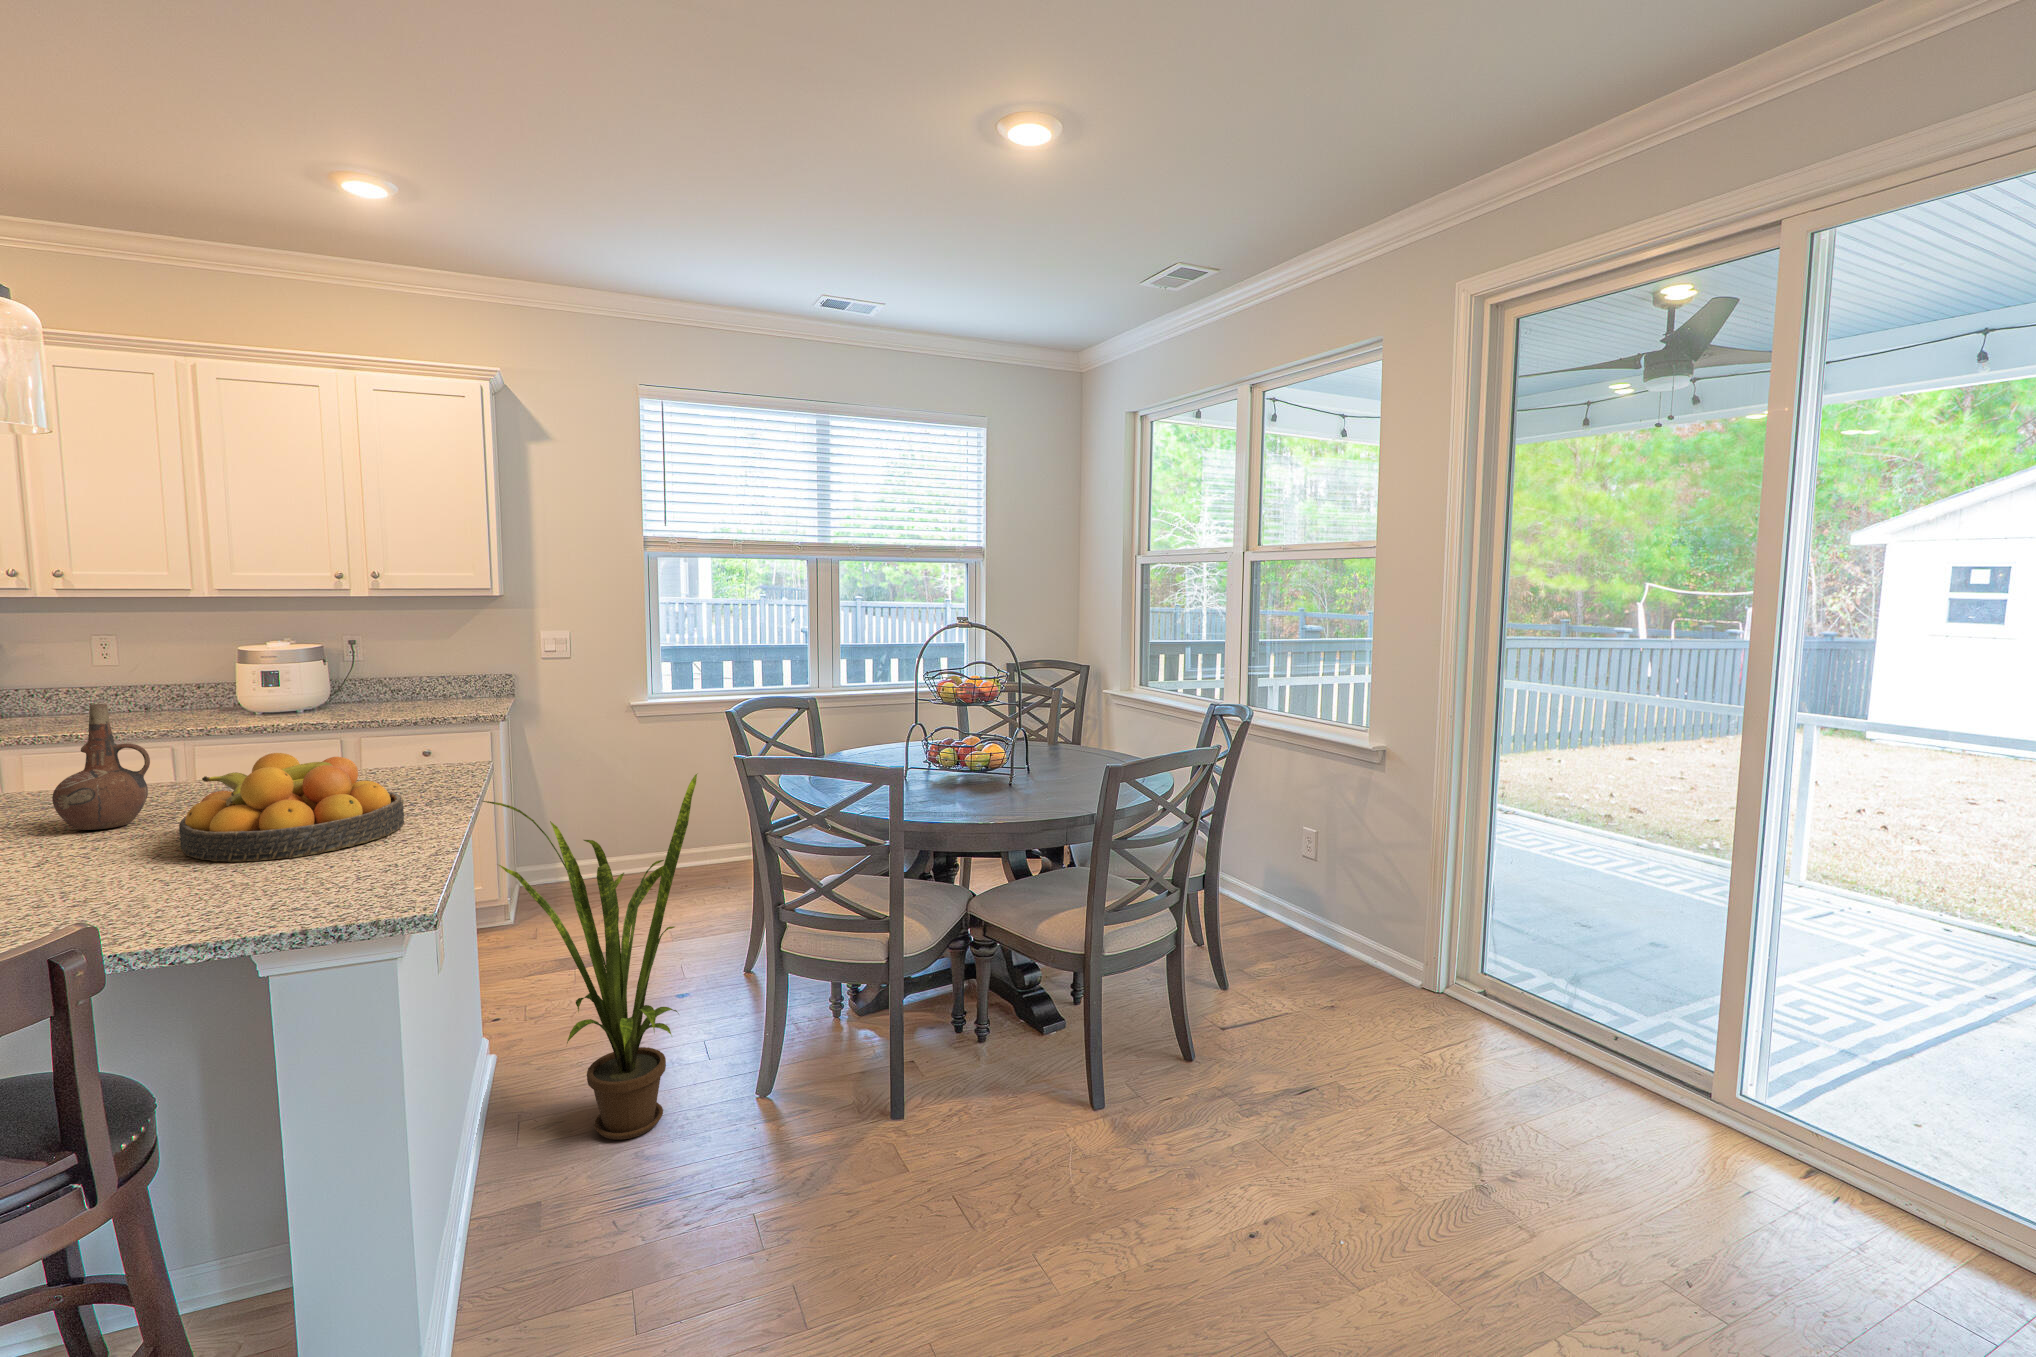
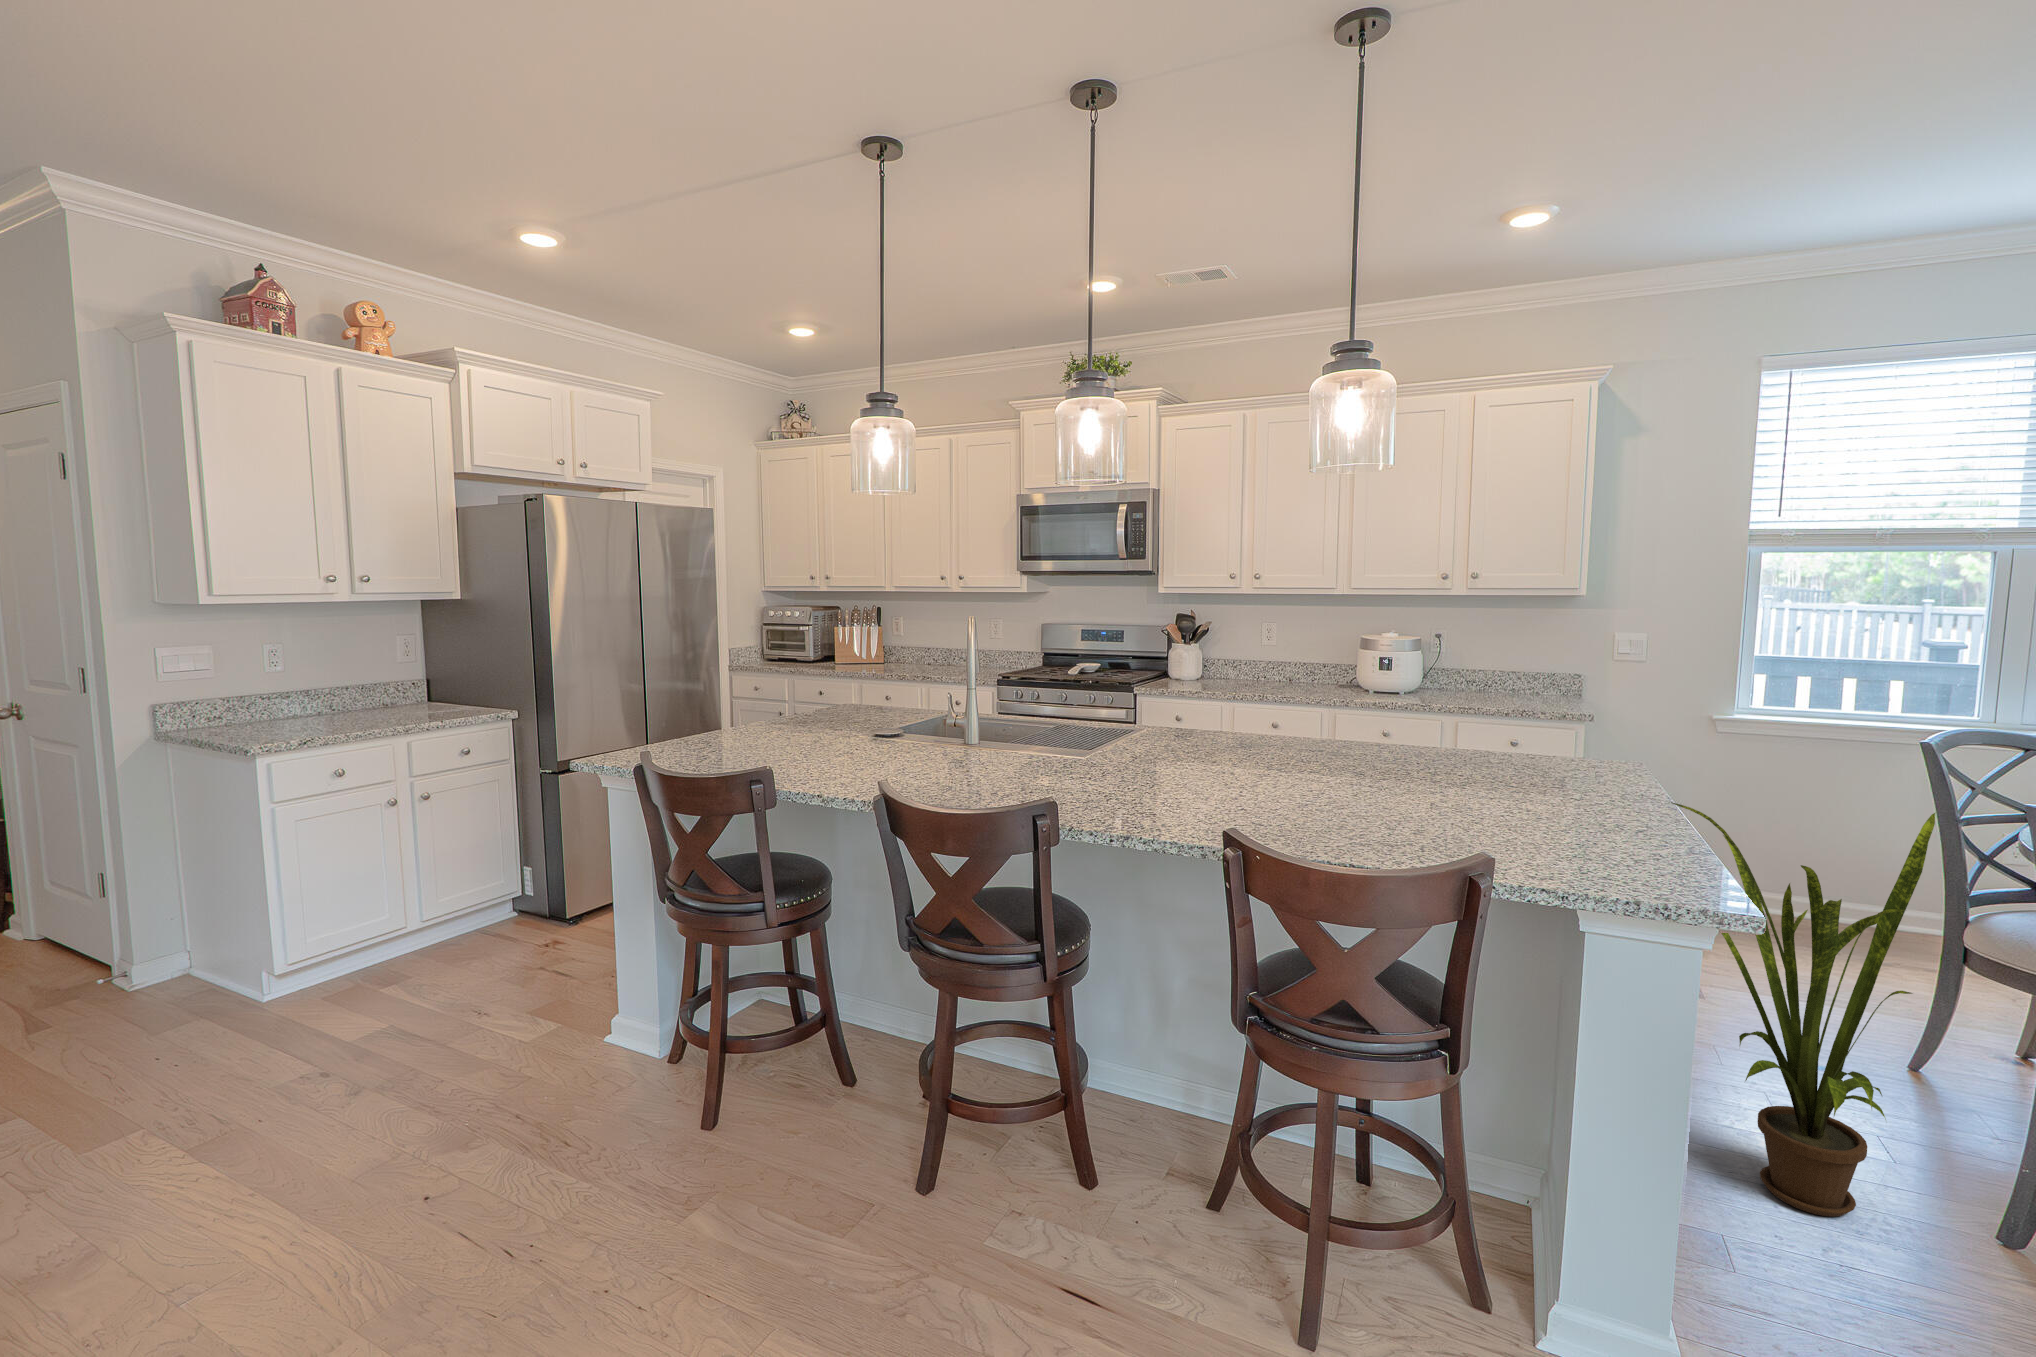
ceramic pitcher: present [52,704,150,830] -> none [1337,677,1397,774]
fruit bowl: present [179,753,404,862] -> none [1444,731,1627,828]

